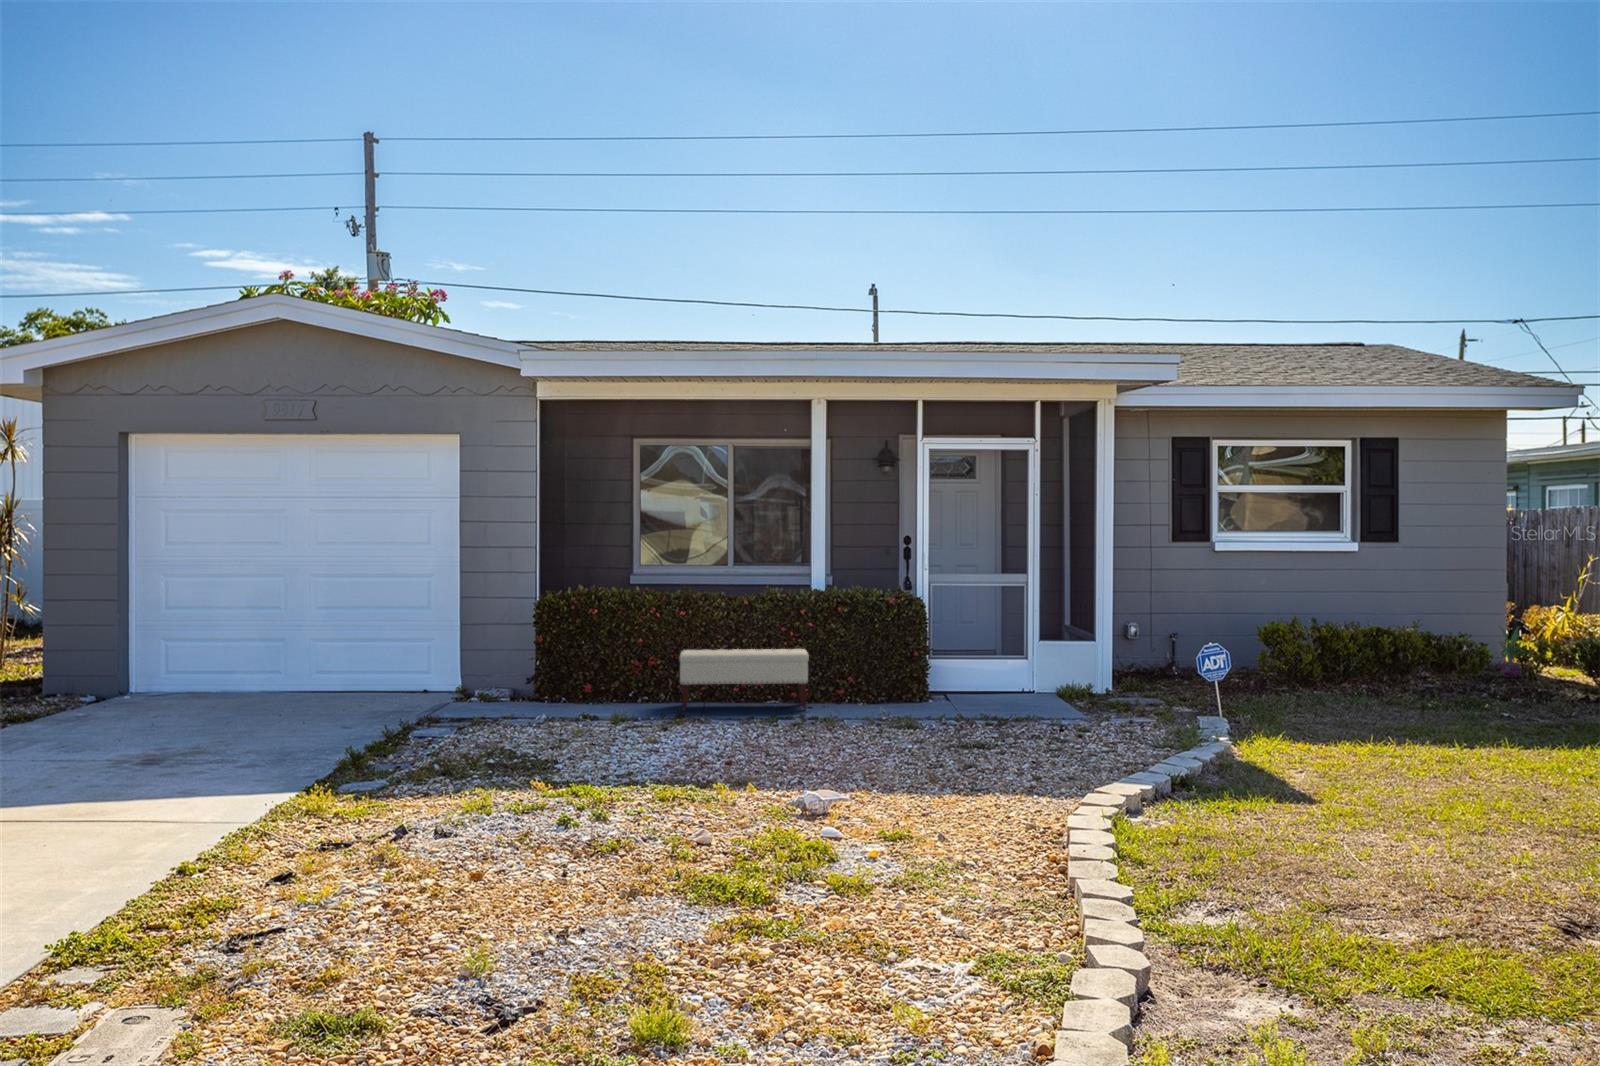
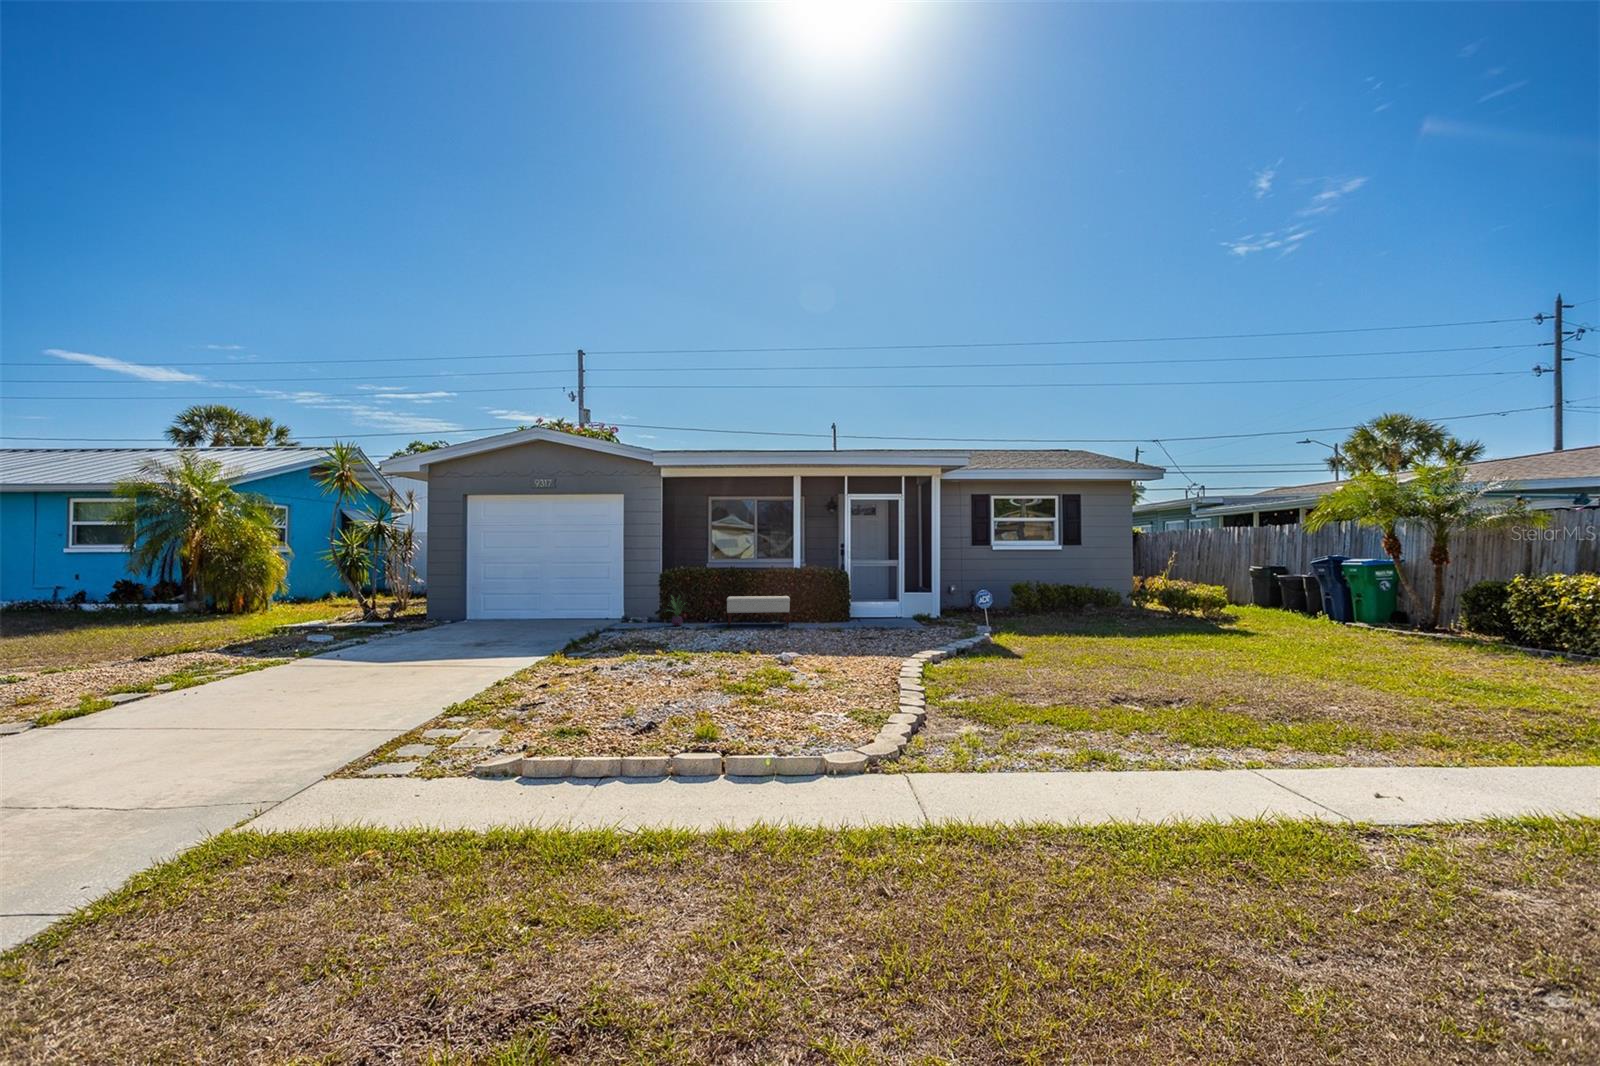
decorative plant: present [1494,627,1524,678] -> present [671,598,685,626]

